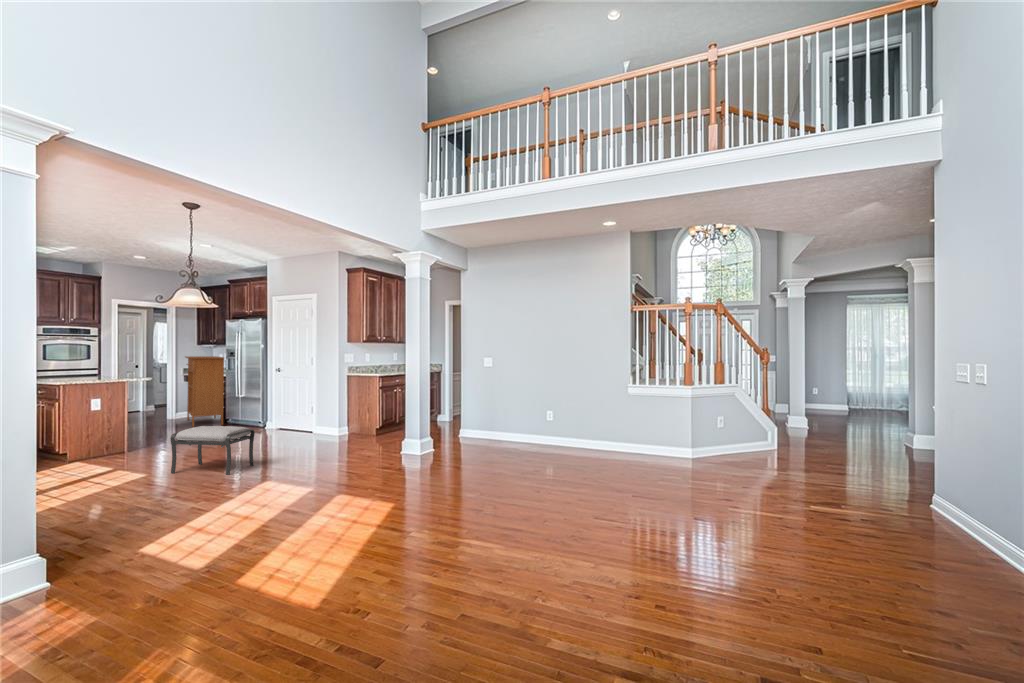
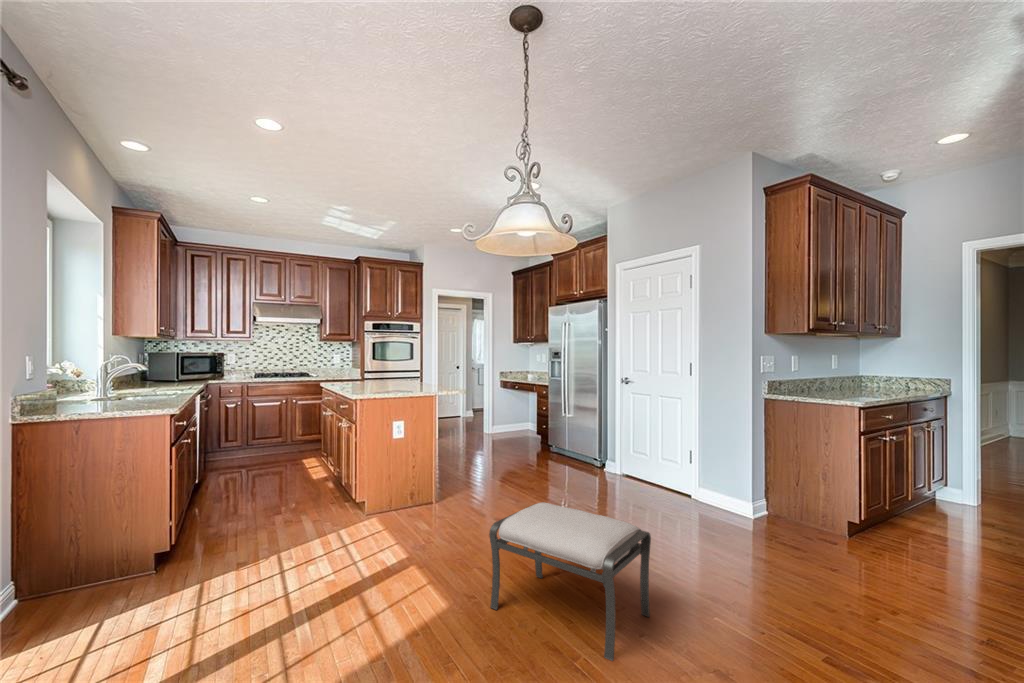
console table: present [185,356,224,427] -> none [502,357,549,452]

